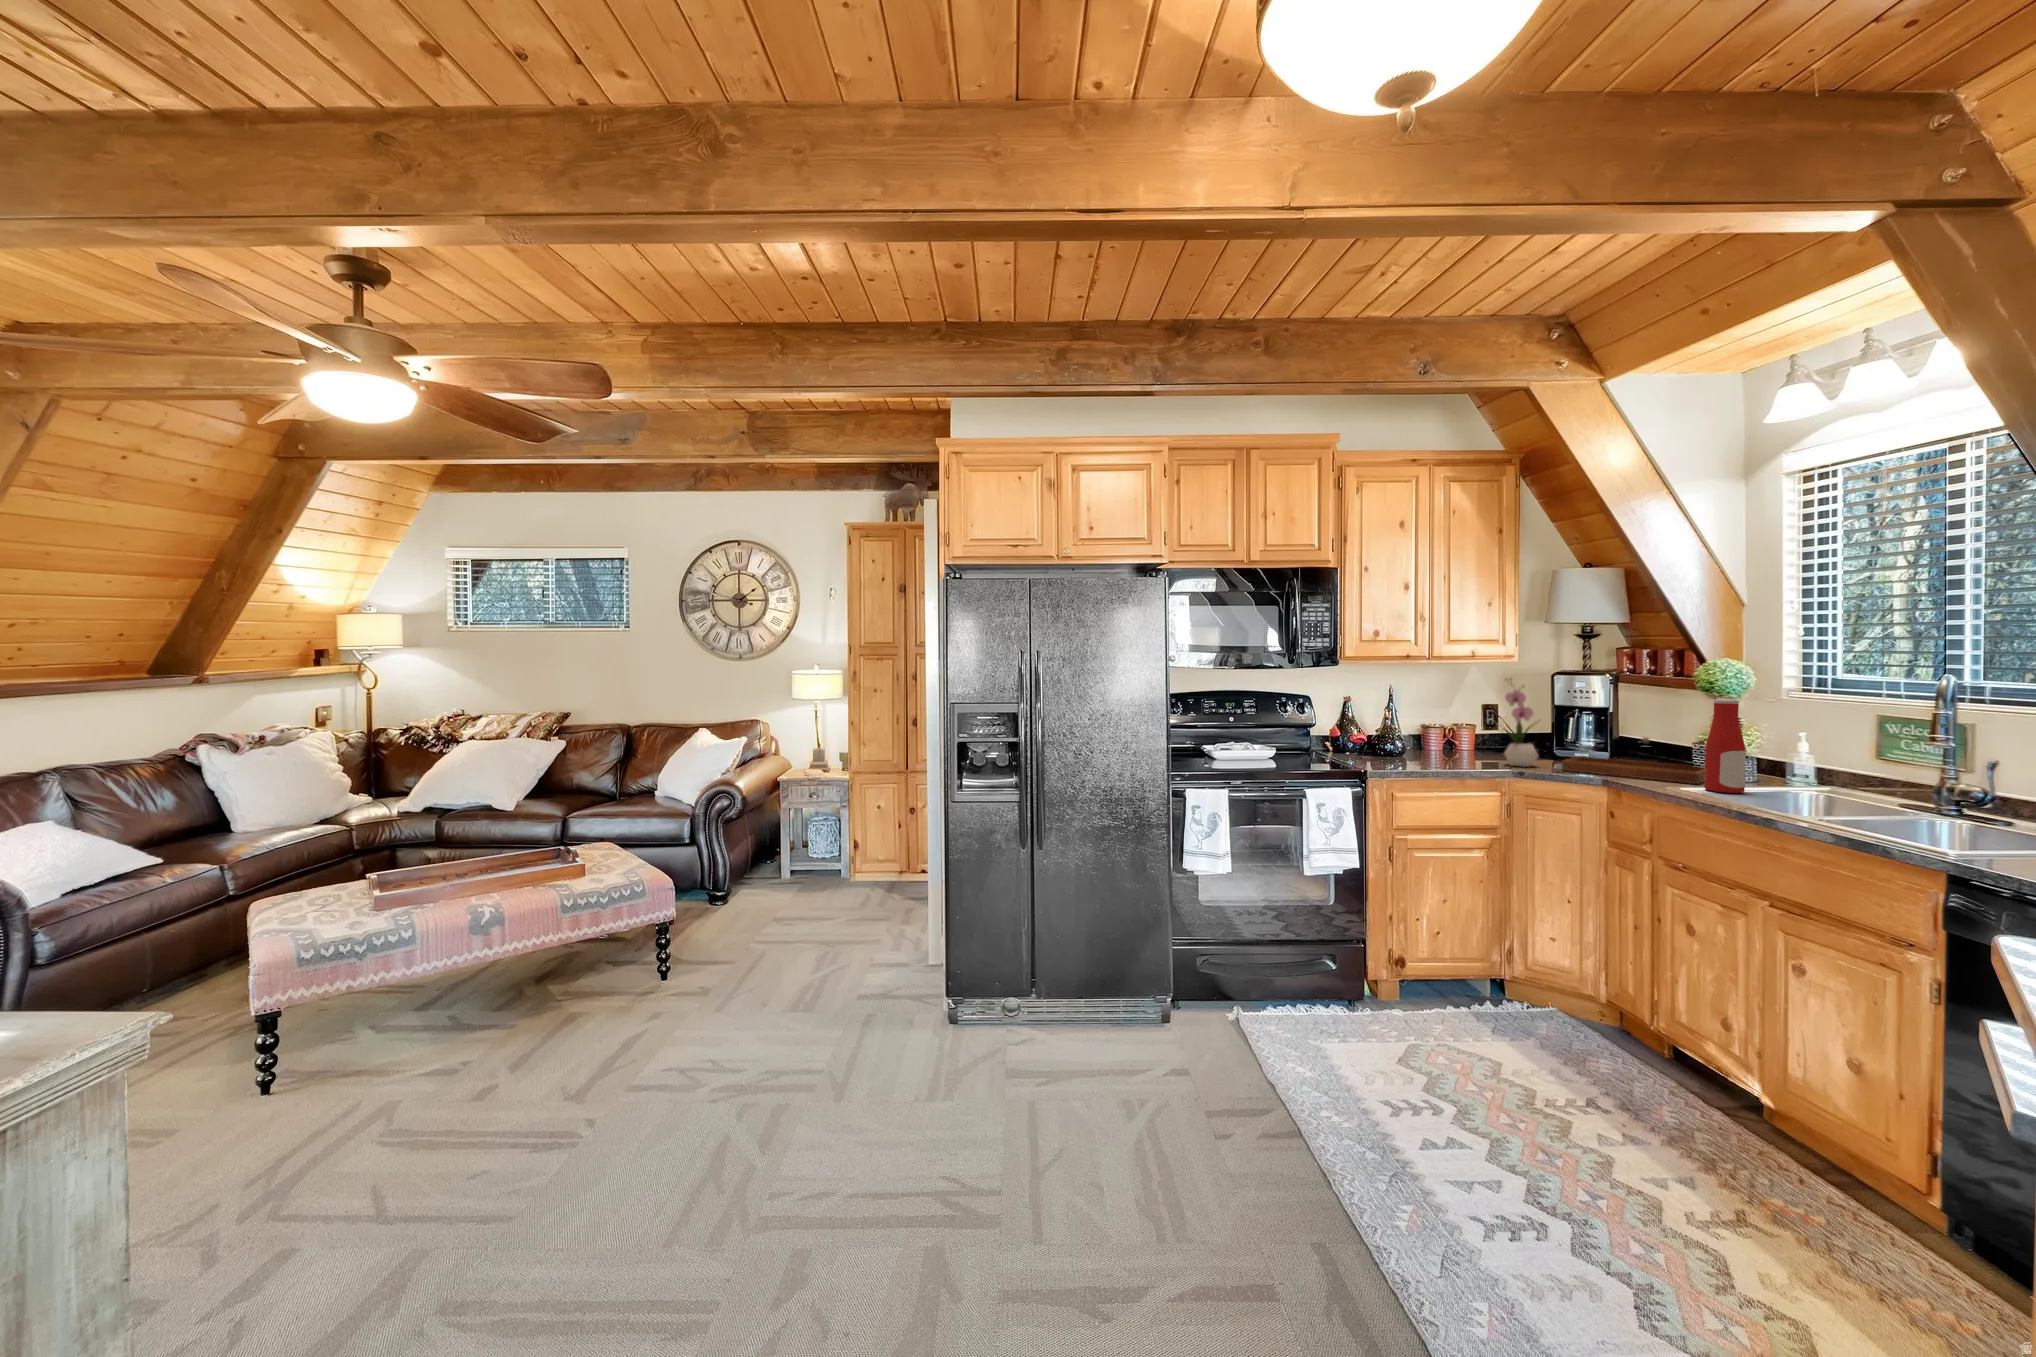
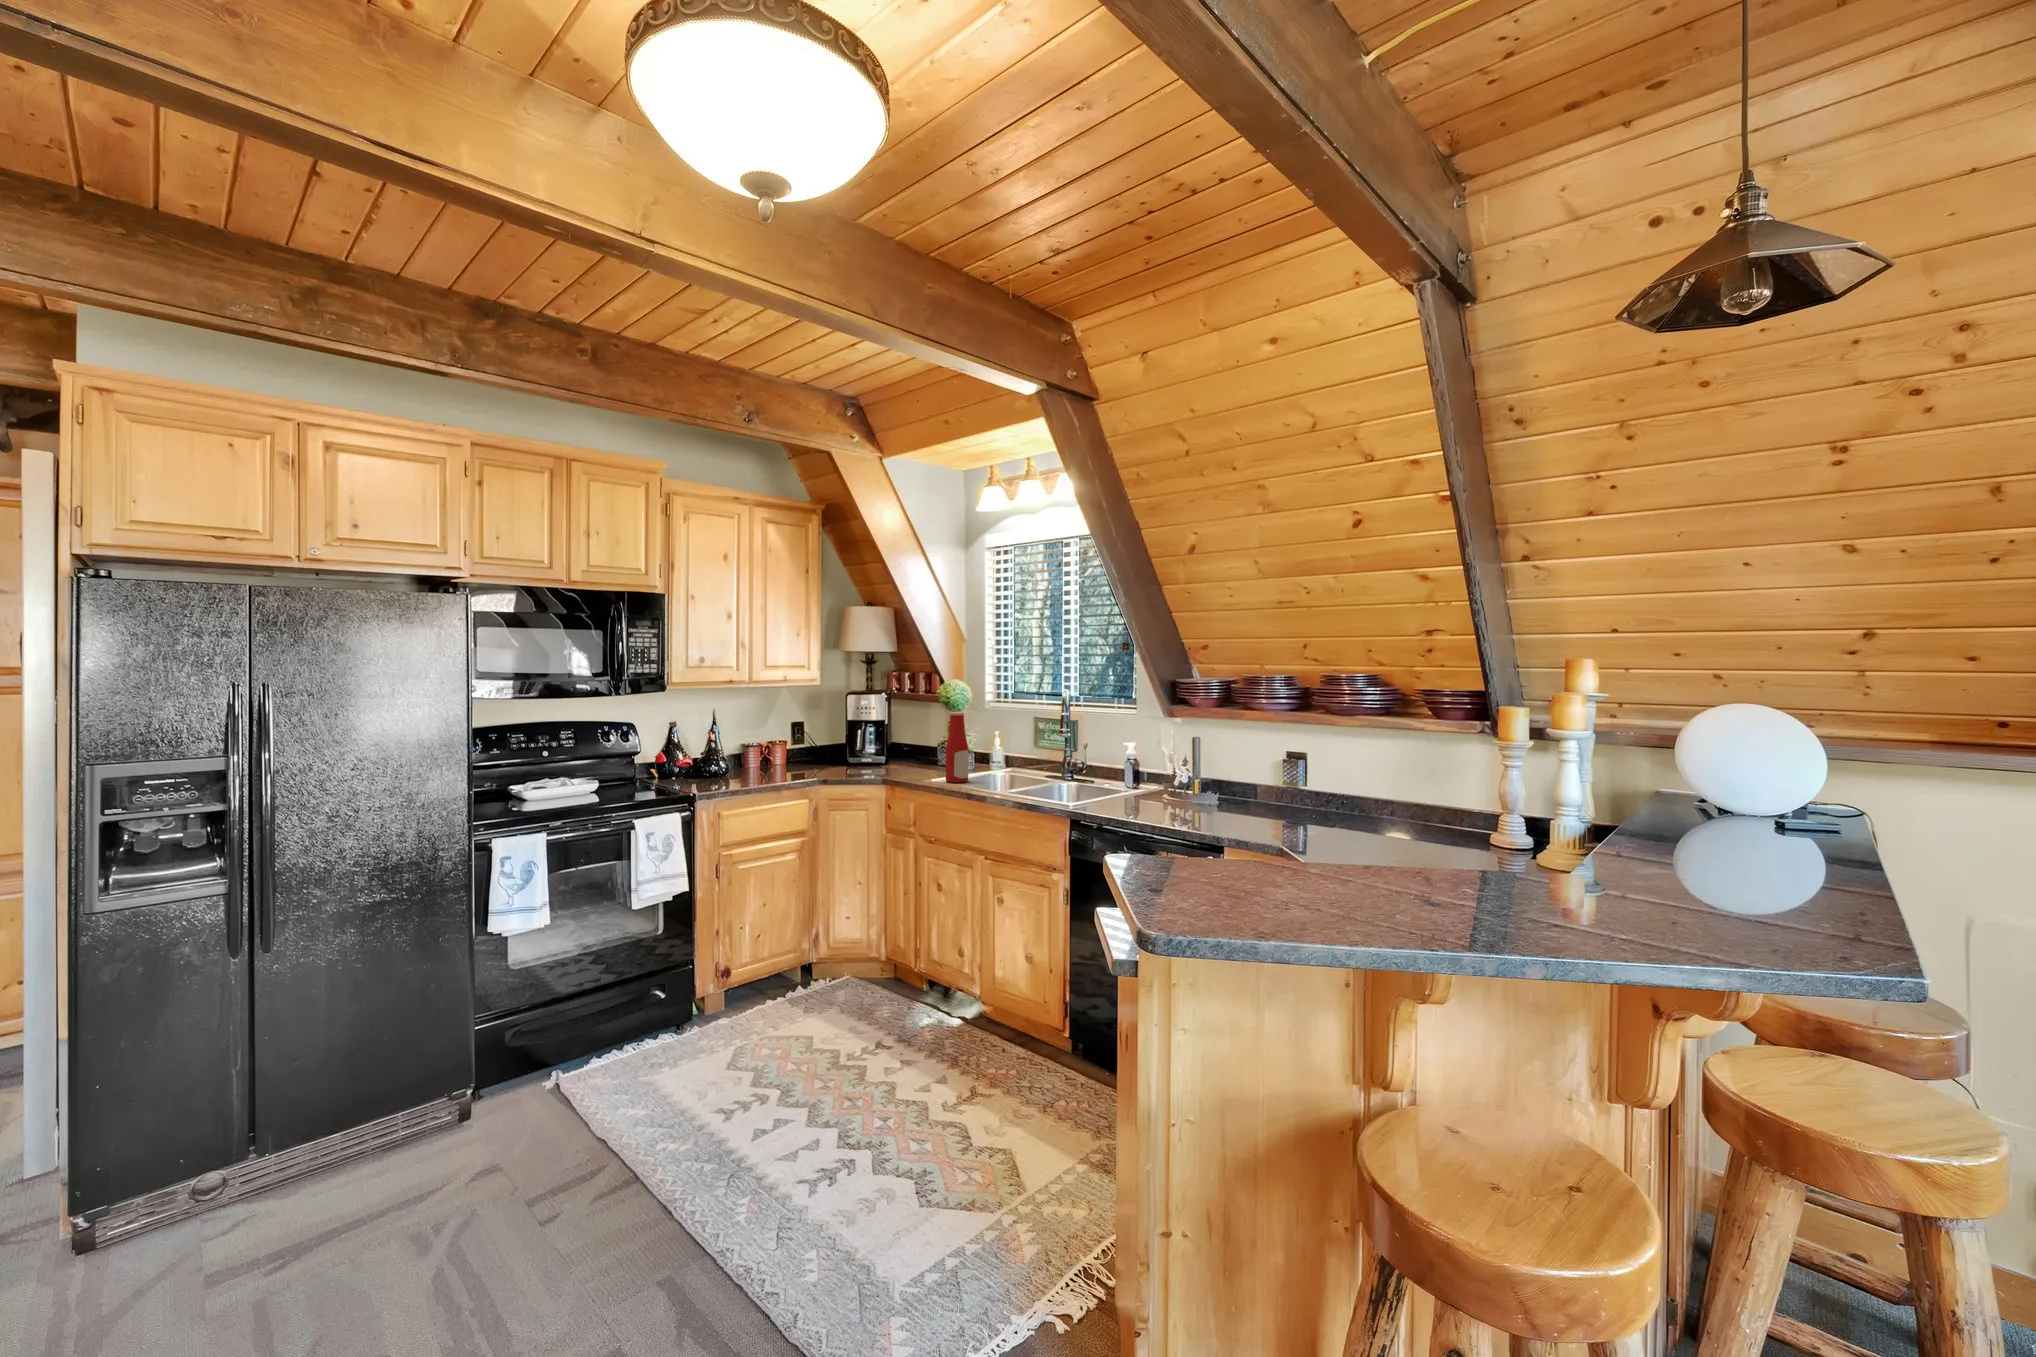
flower arrangement: present [1504,679,1538,767] -> none [810,698,838,776]
tray: present [1562,737,1705,784] -> none [854,744,950,778]

